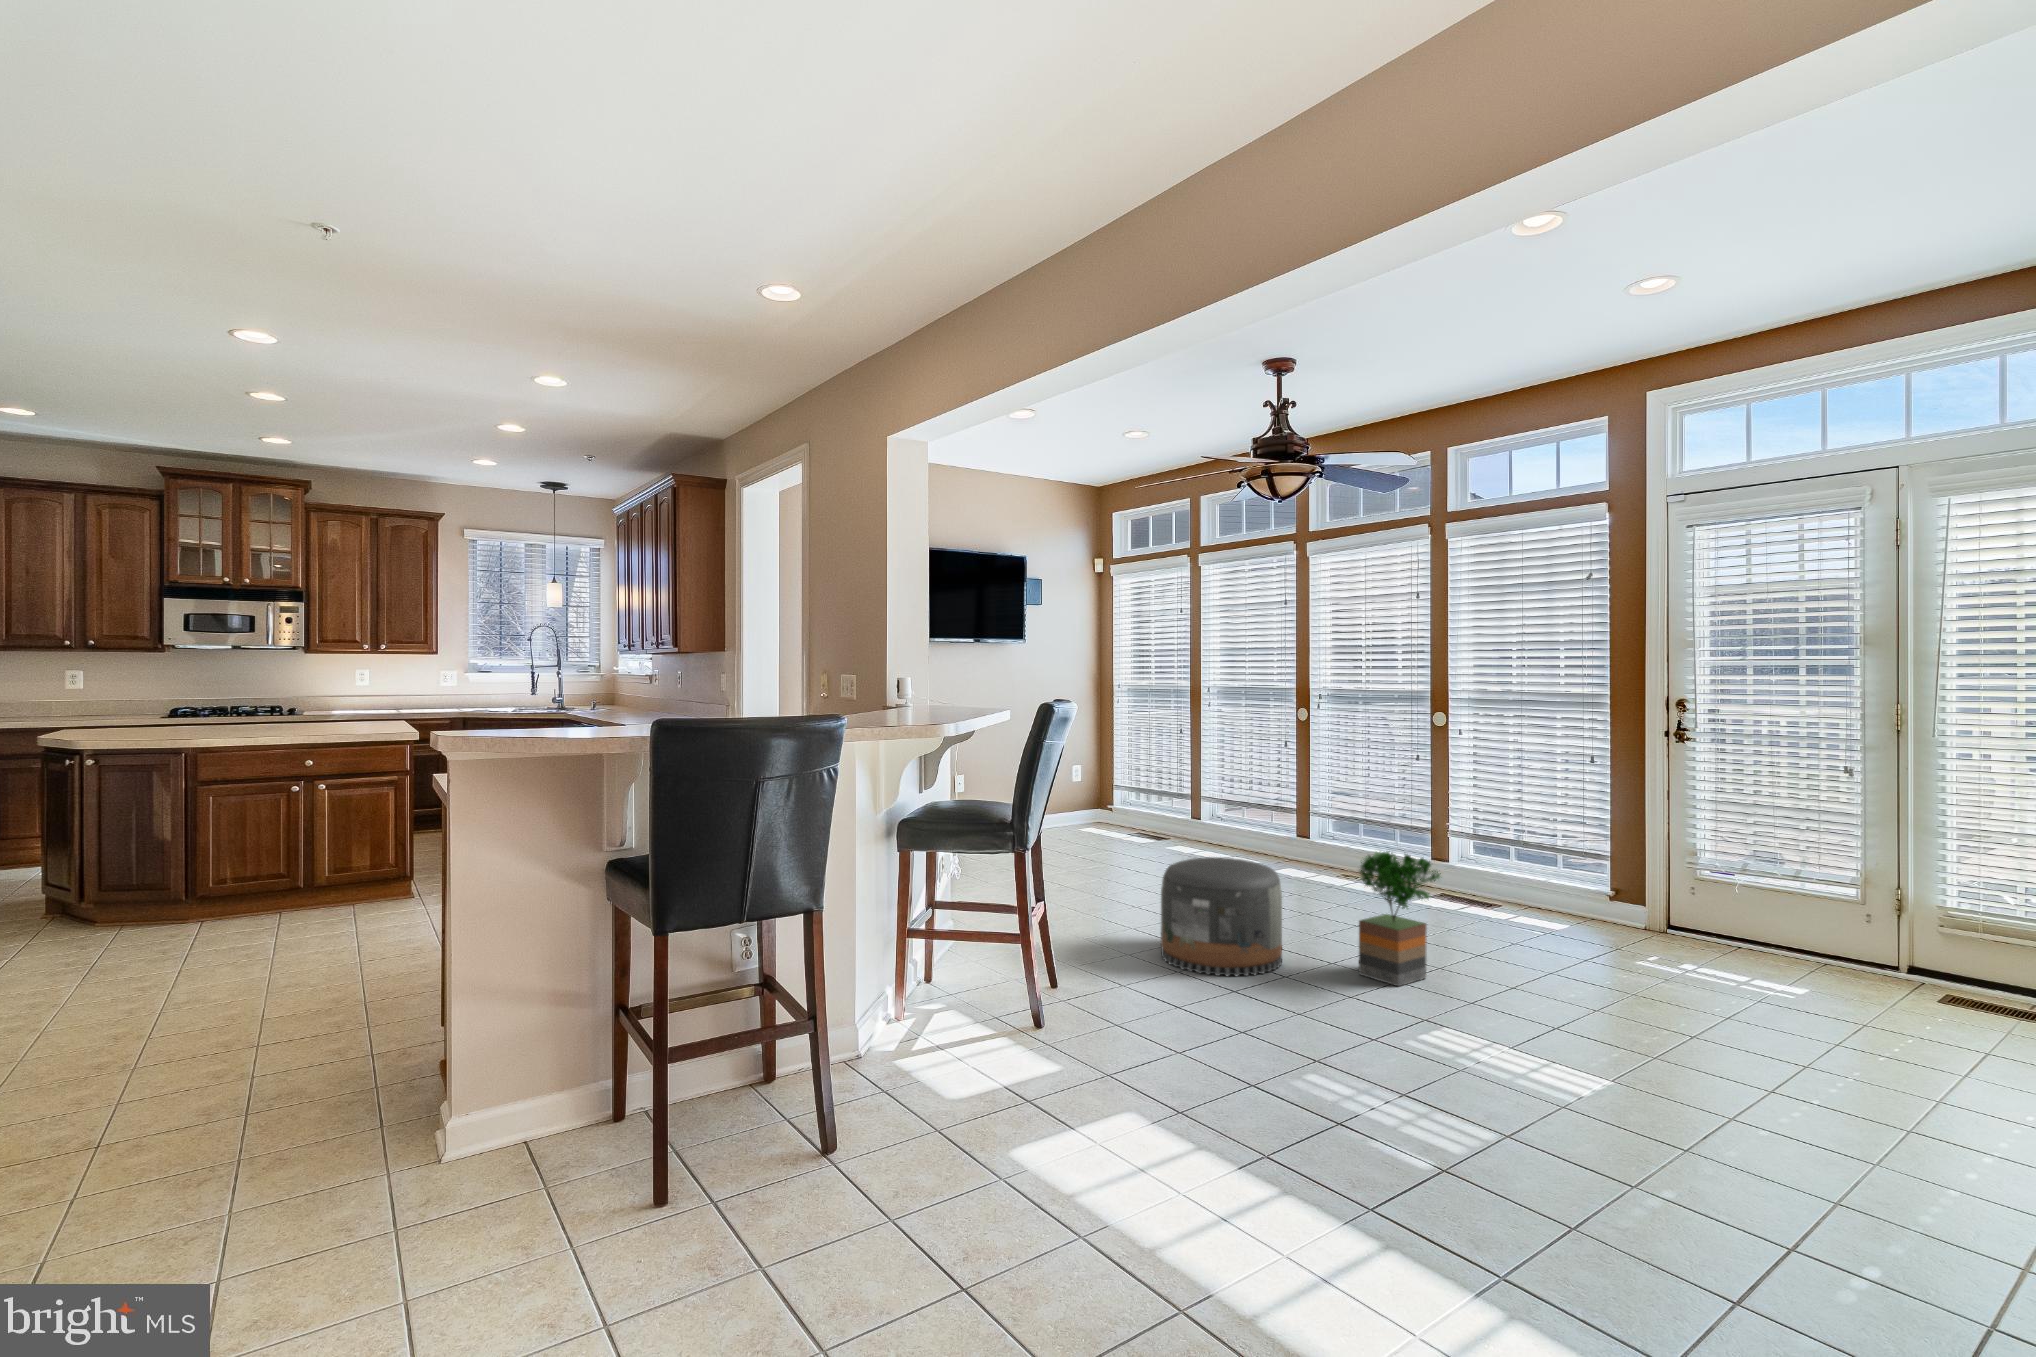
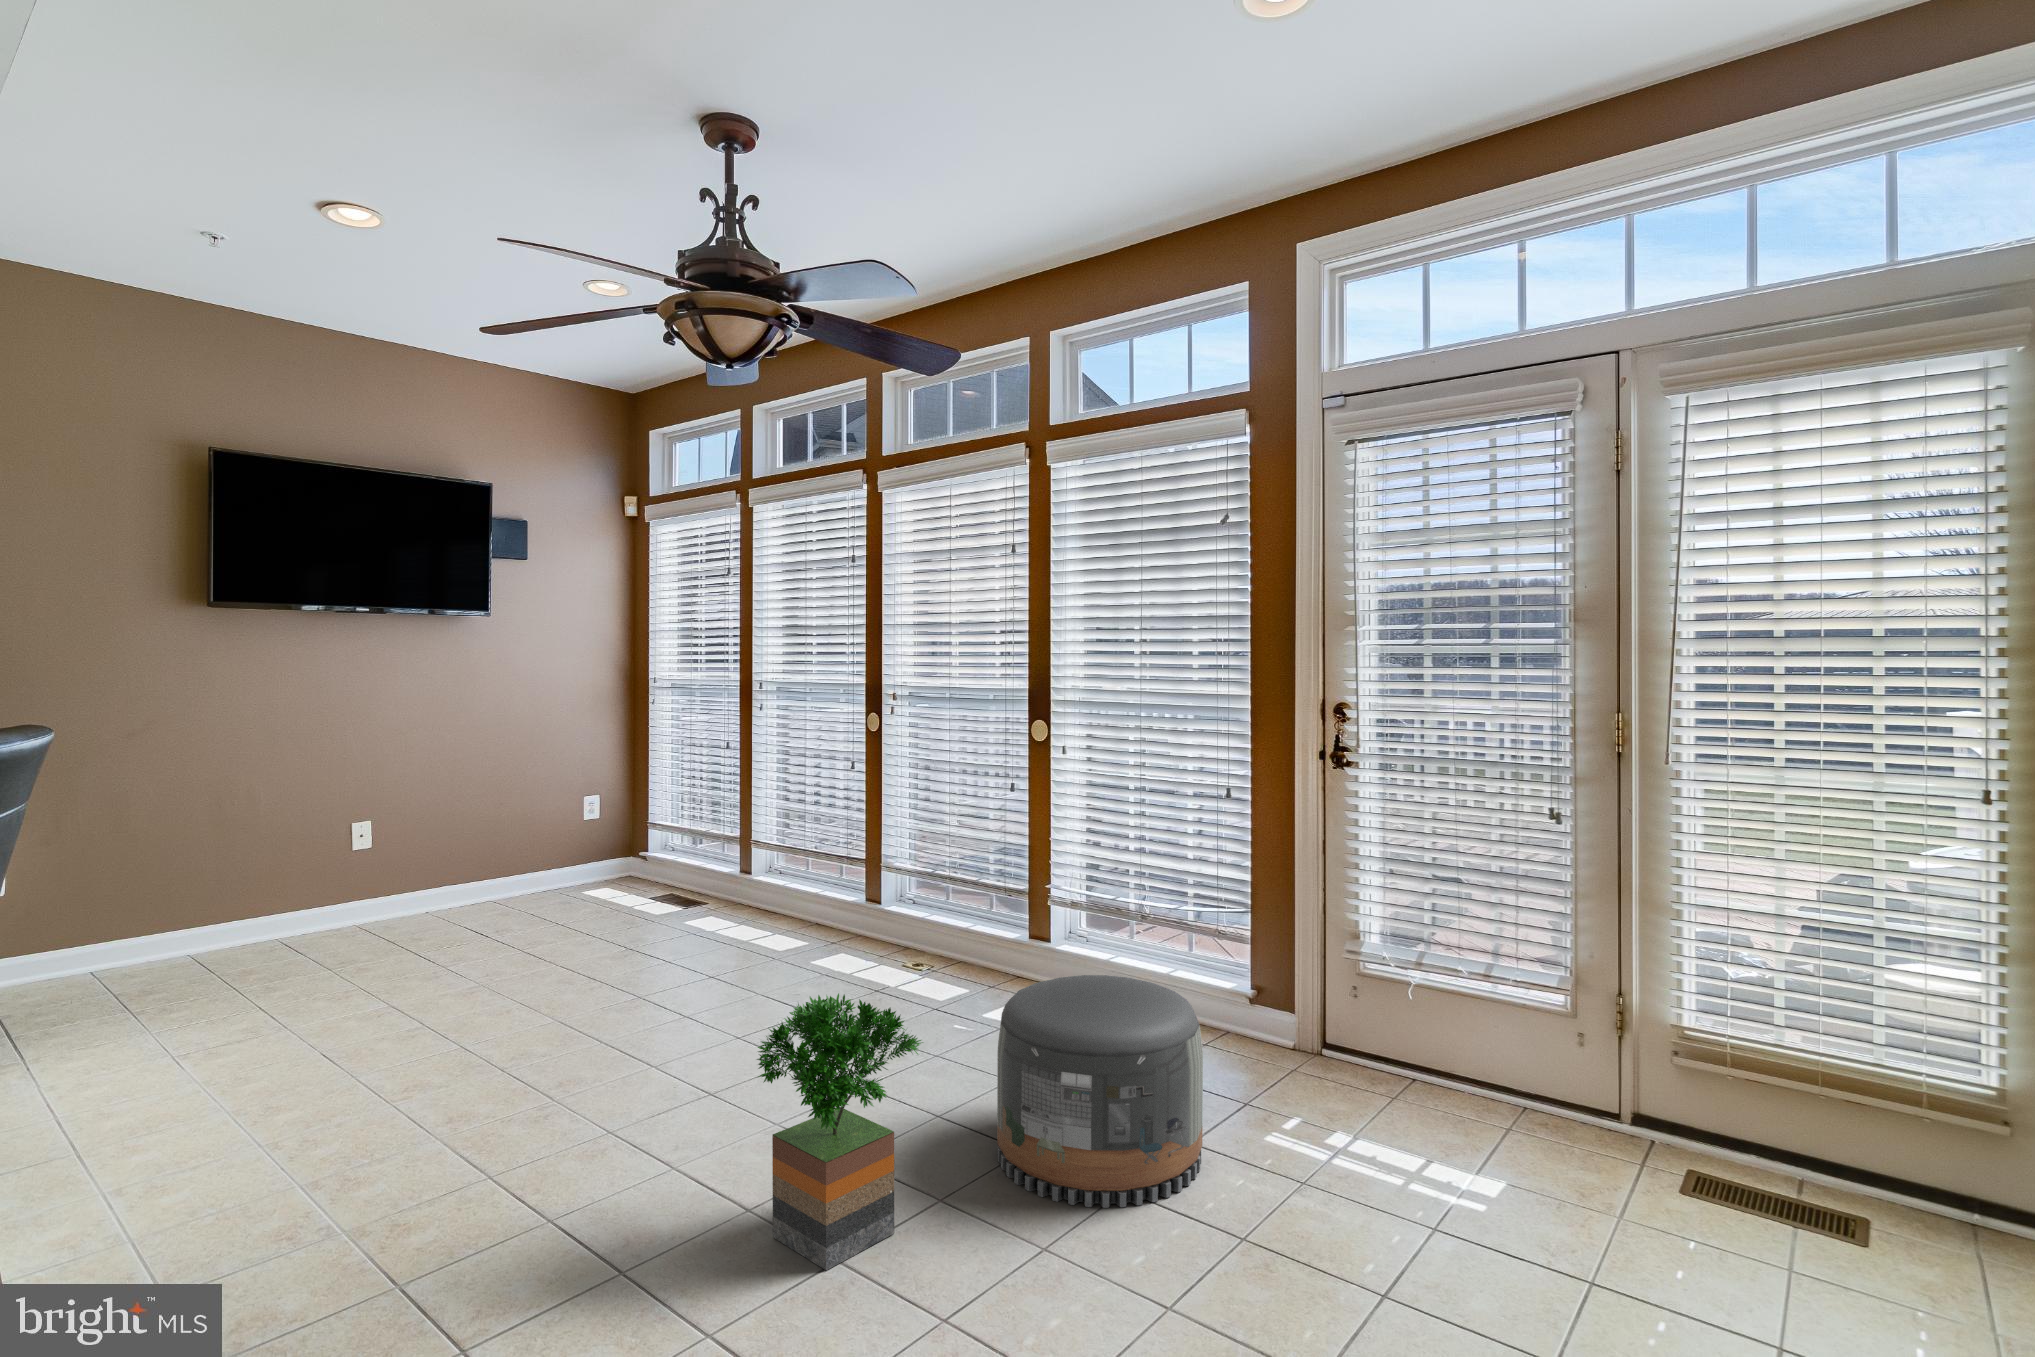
pouf: present [1161,857,1282,976] -> present [997,975,1203,1208]

